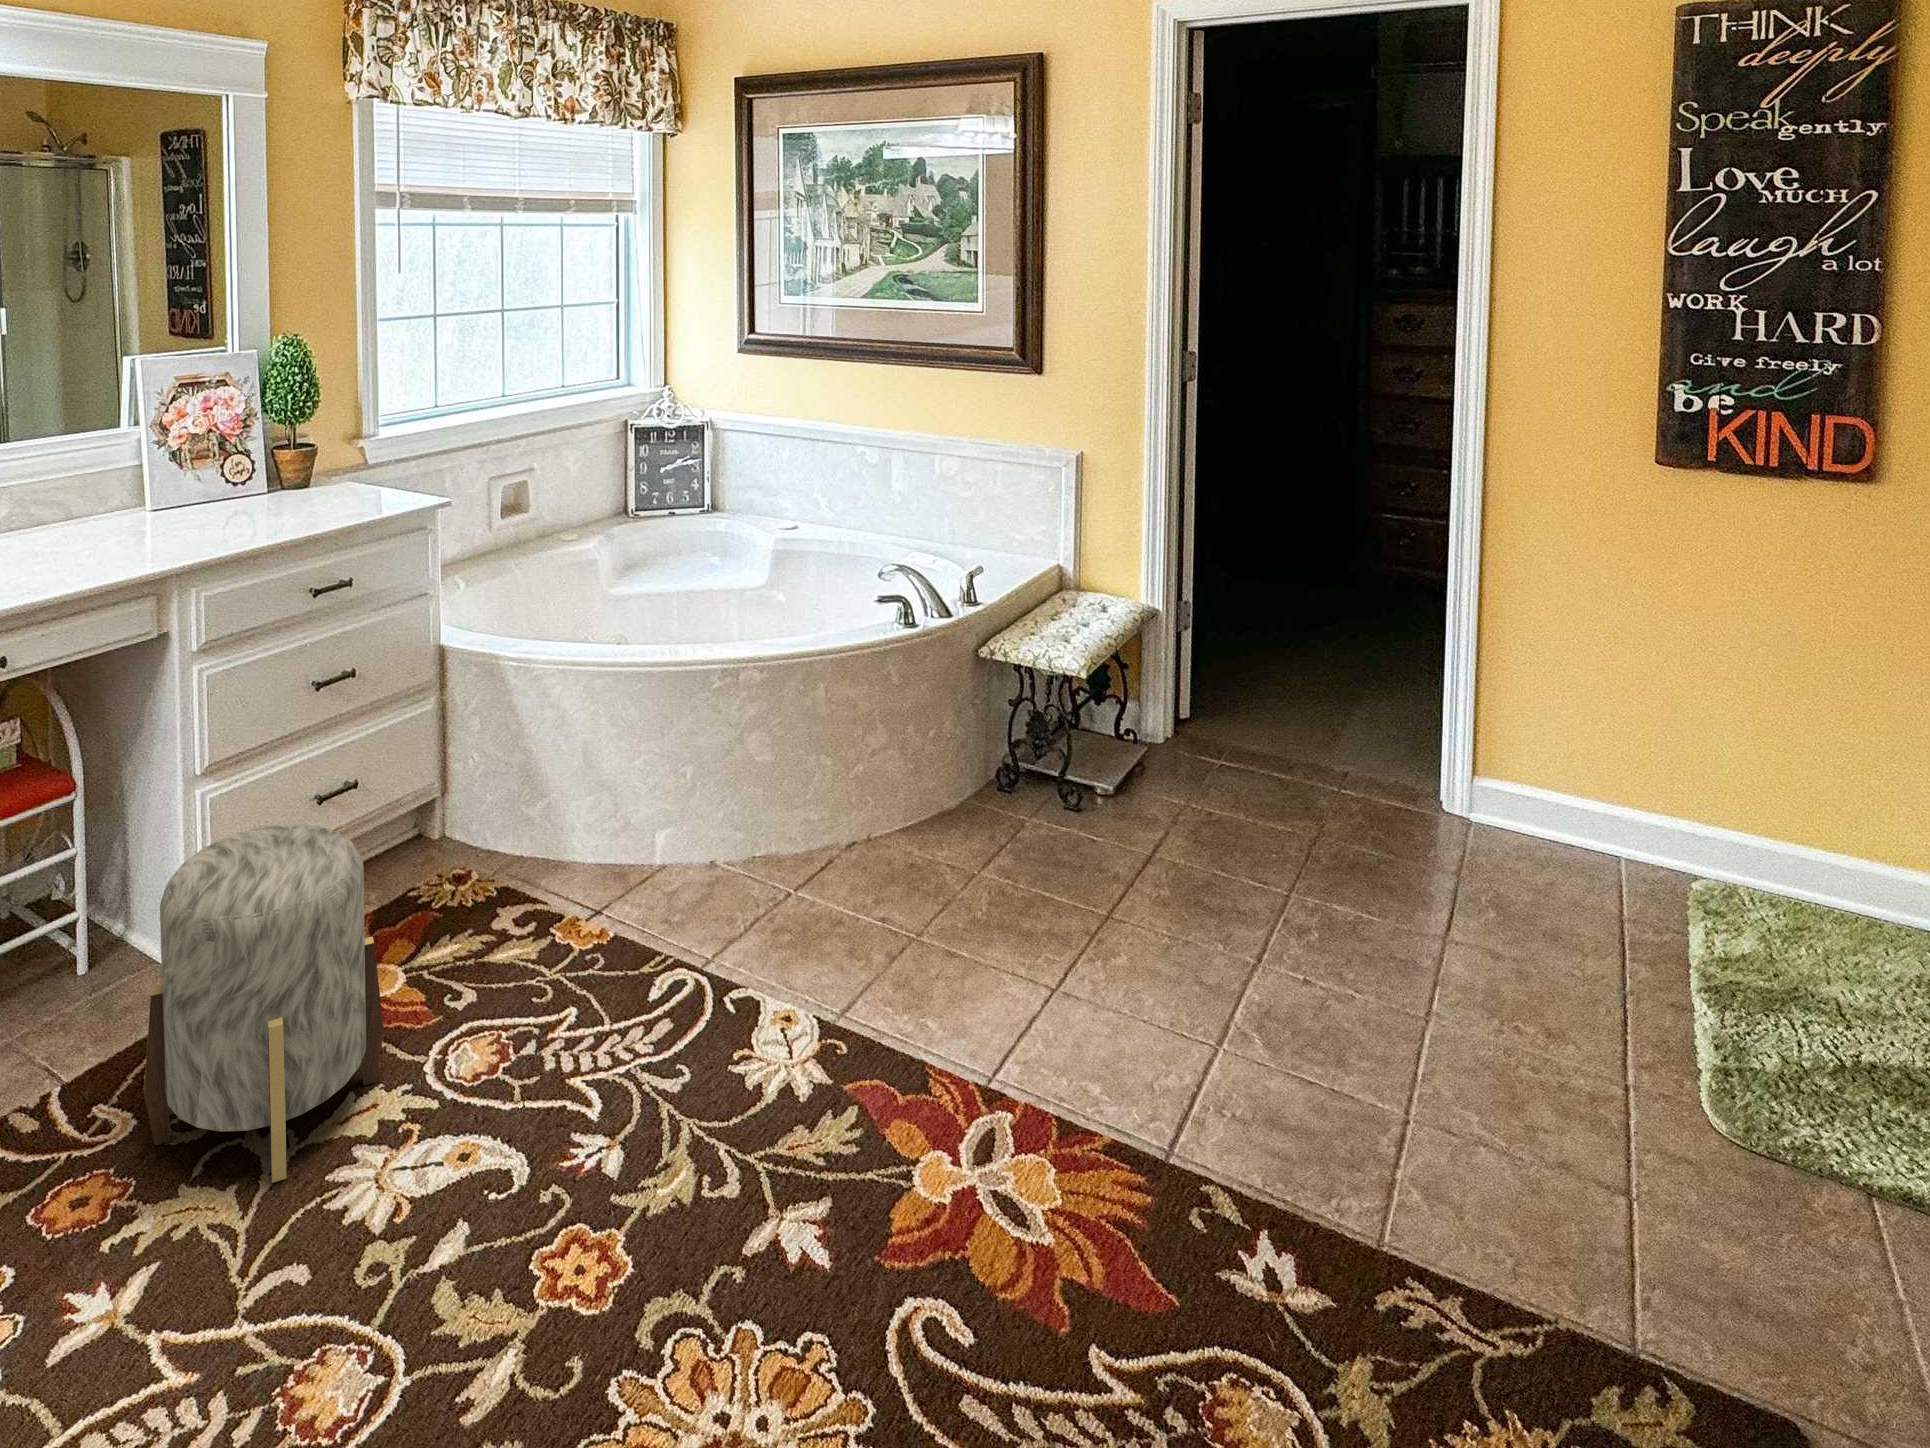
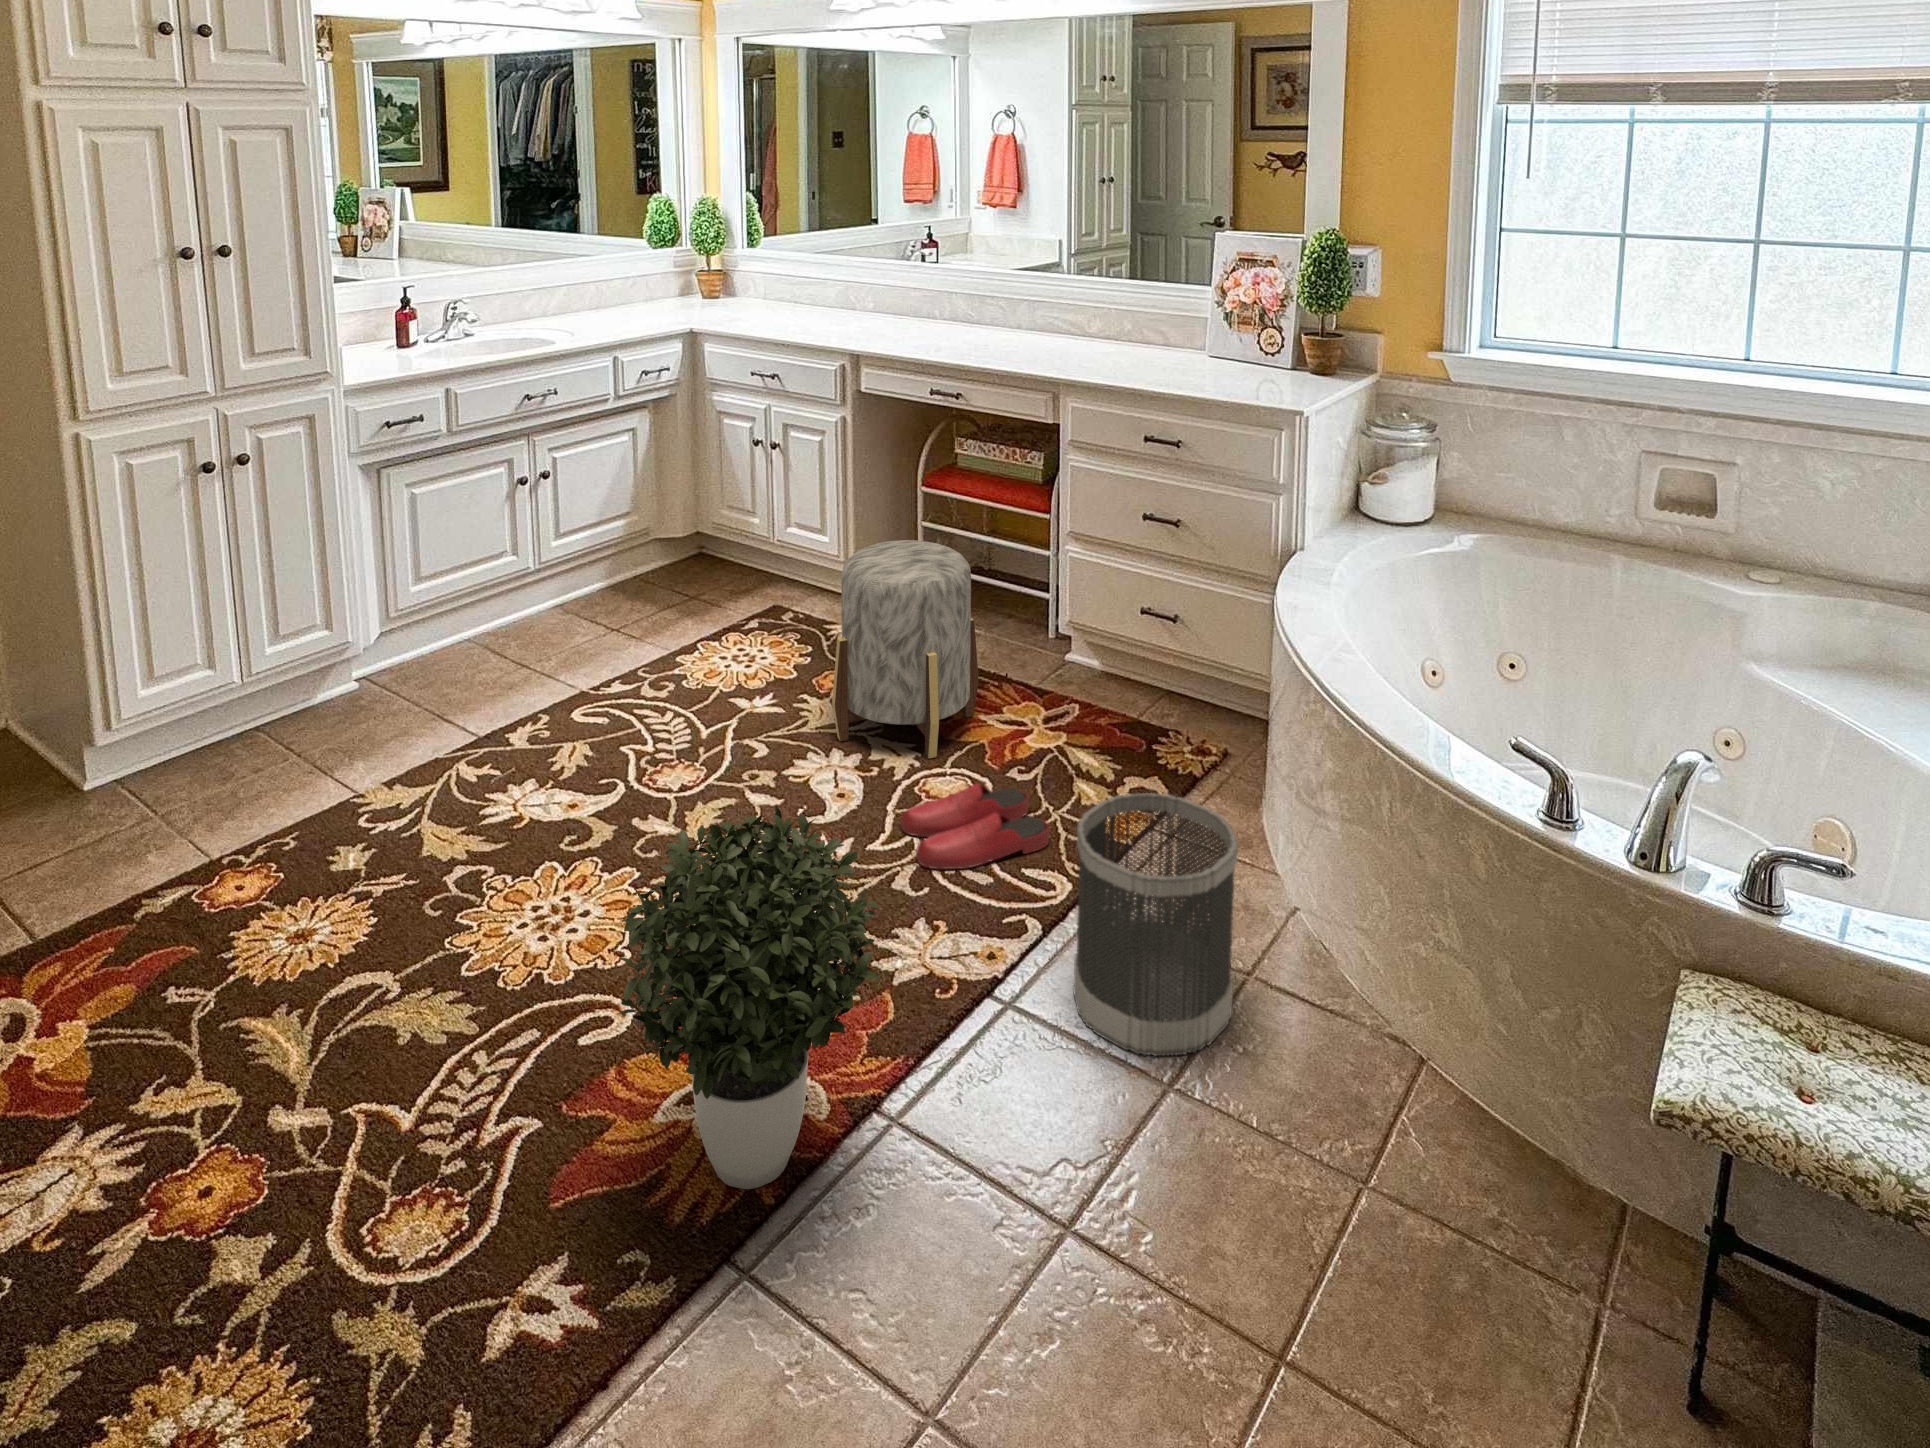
wastebasket: none [766,769,893,977] -> present [1073,793,1238,1056]
potted plant: none [957,836,1196,1185] -> present [617,806,880,1189]
slippers: none [506,969,636,1098] -> present [901,783,1049,869]

